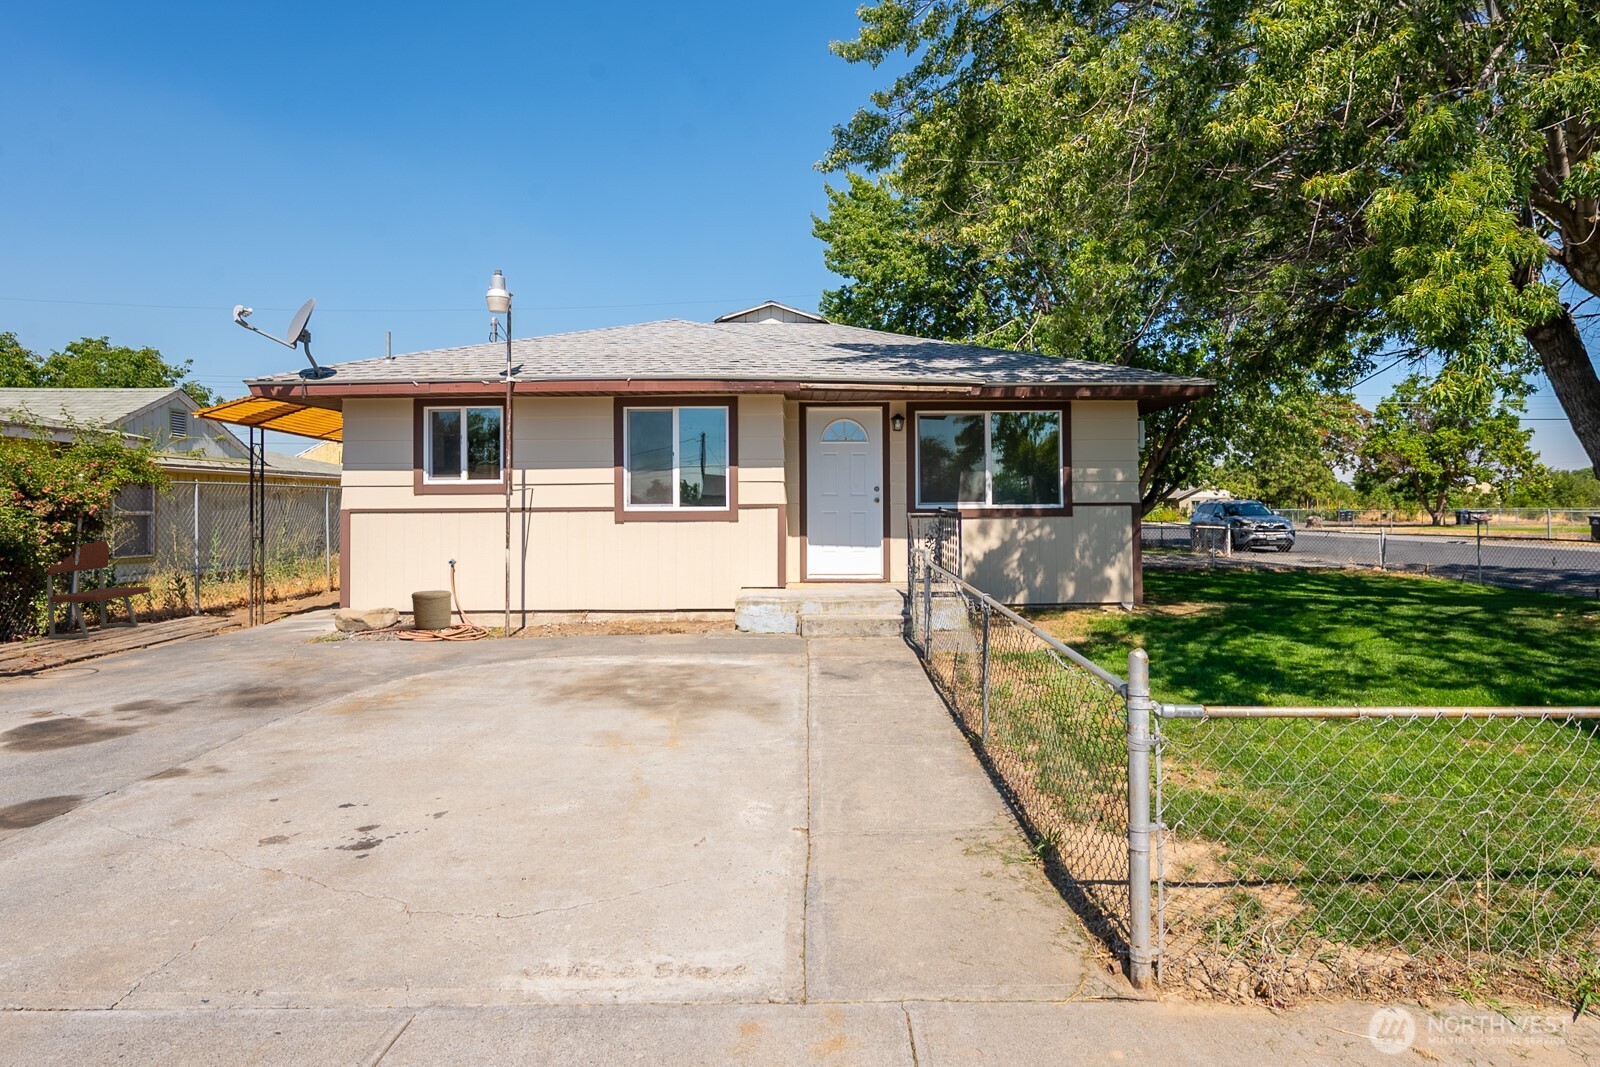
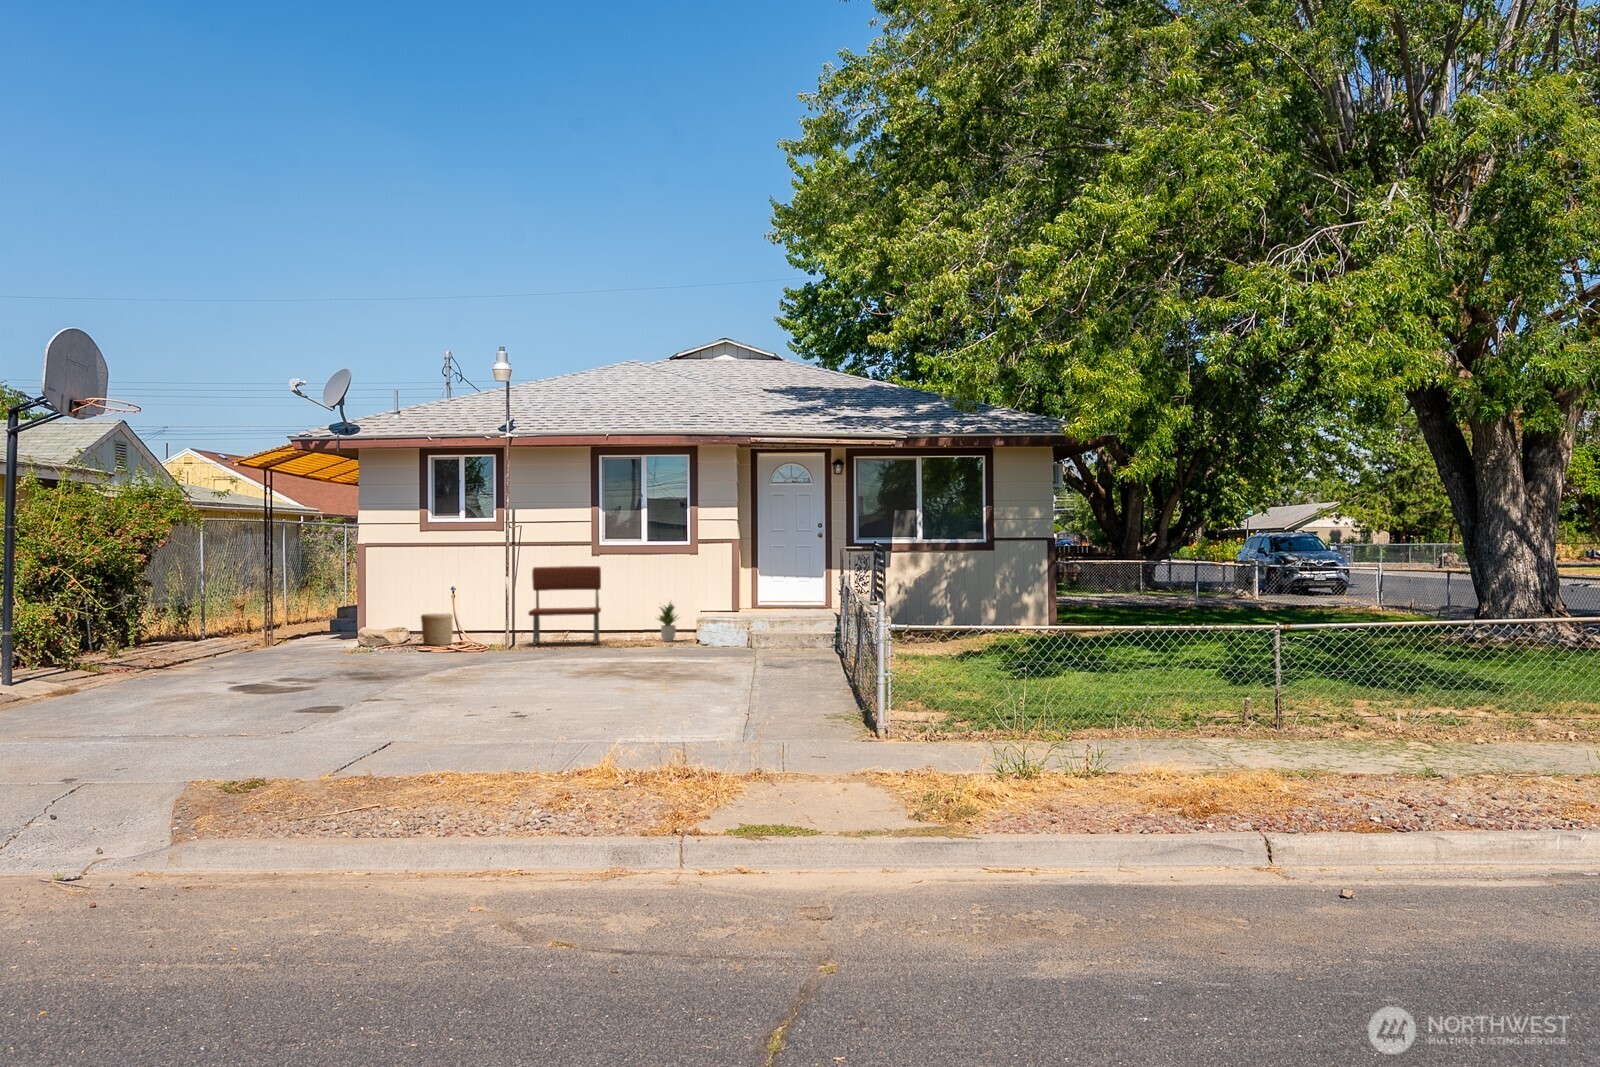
bench: present [45,541,150,639] -> present [528,566,601,645]
potted plant: none [688,575,719,624] -> present [658,603,677,642]

